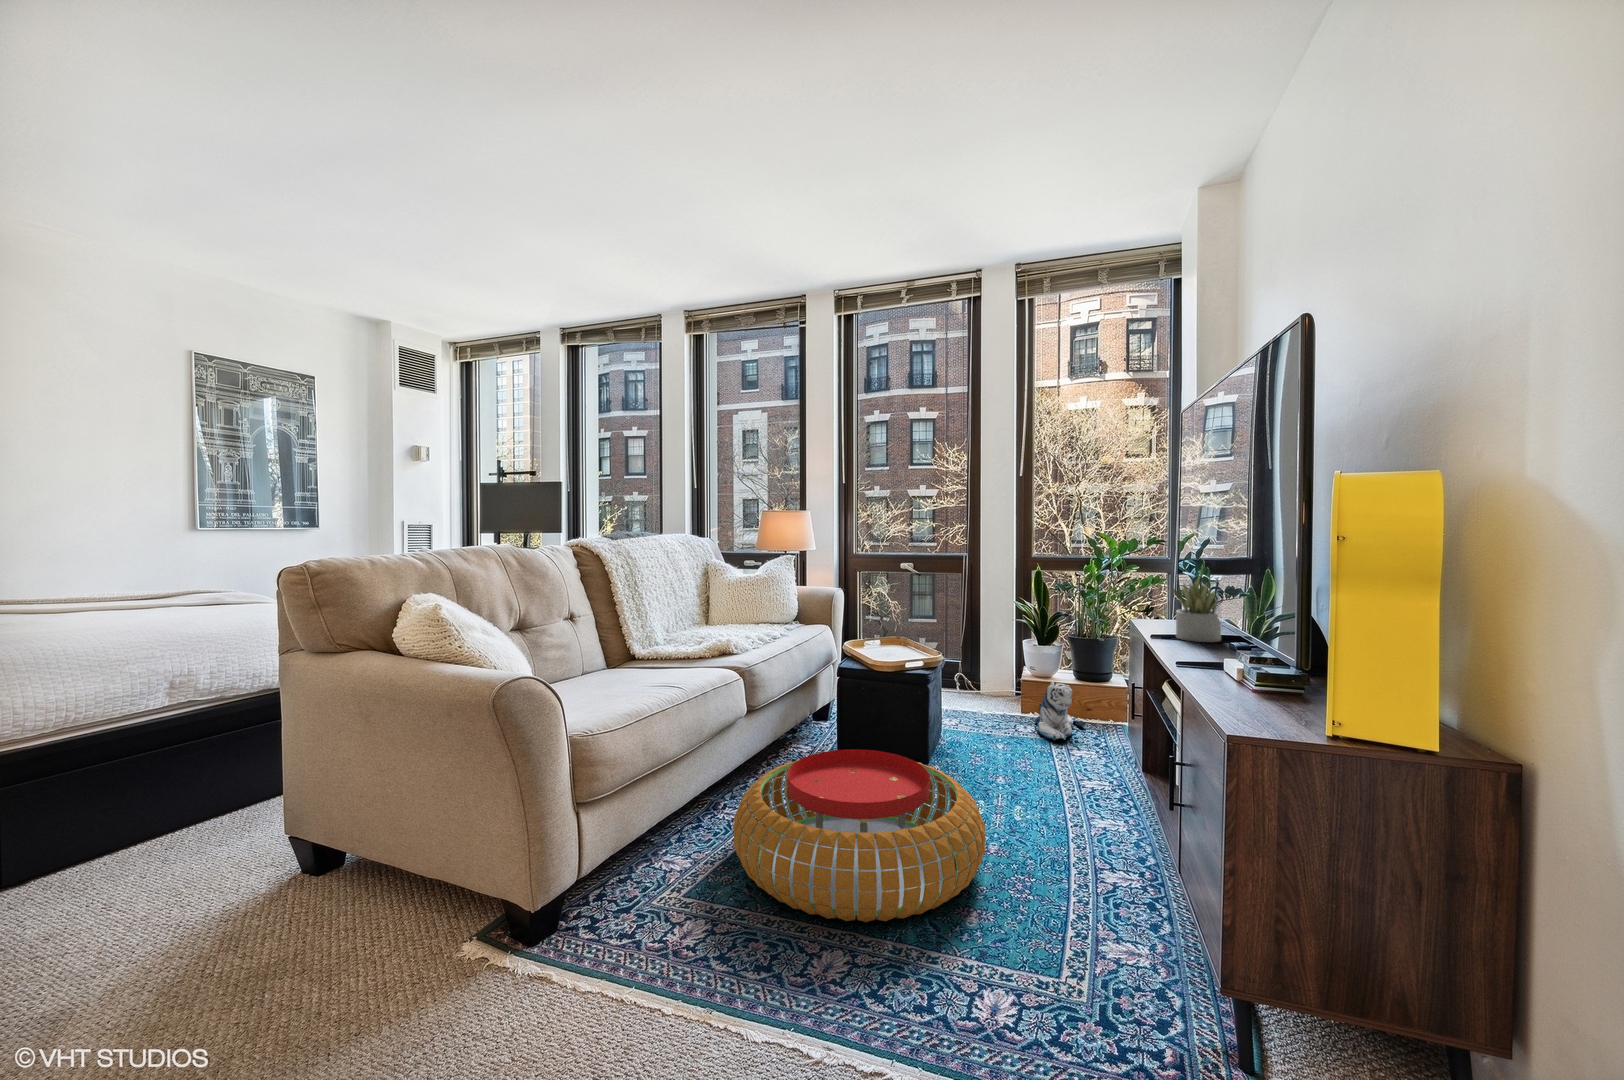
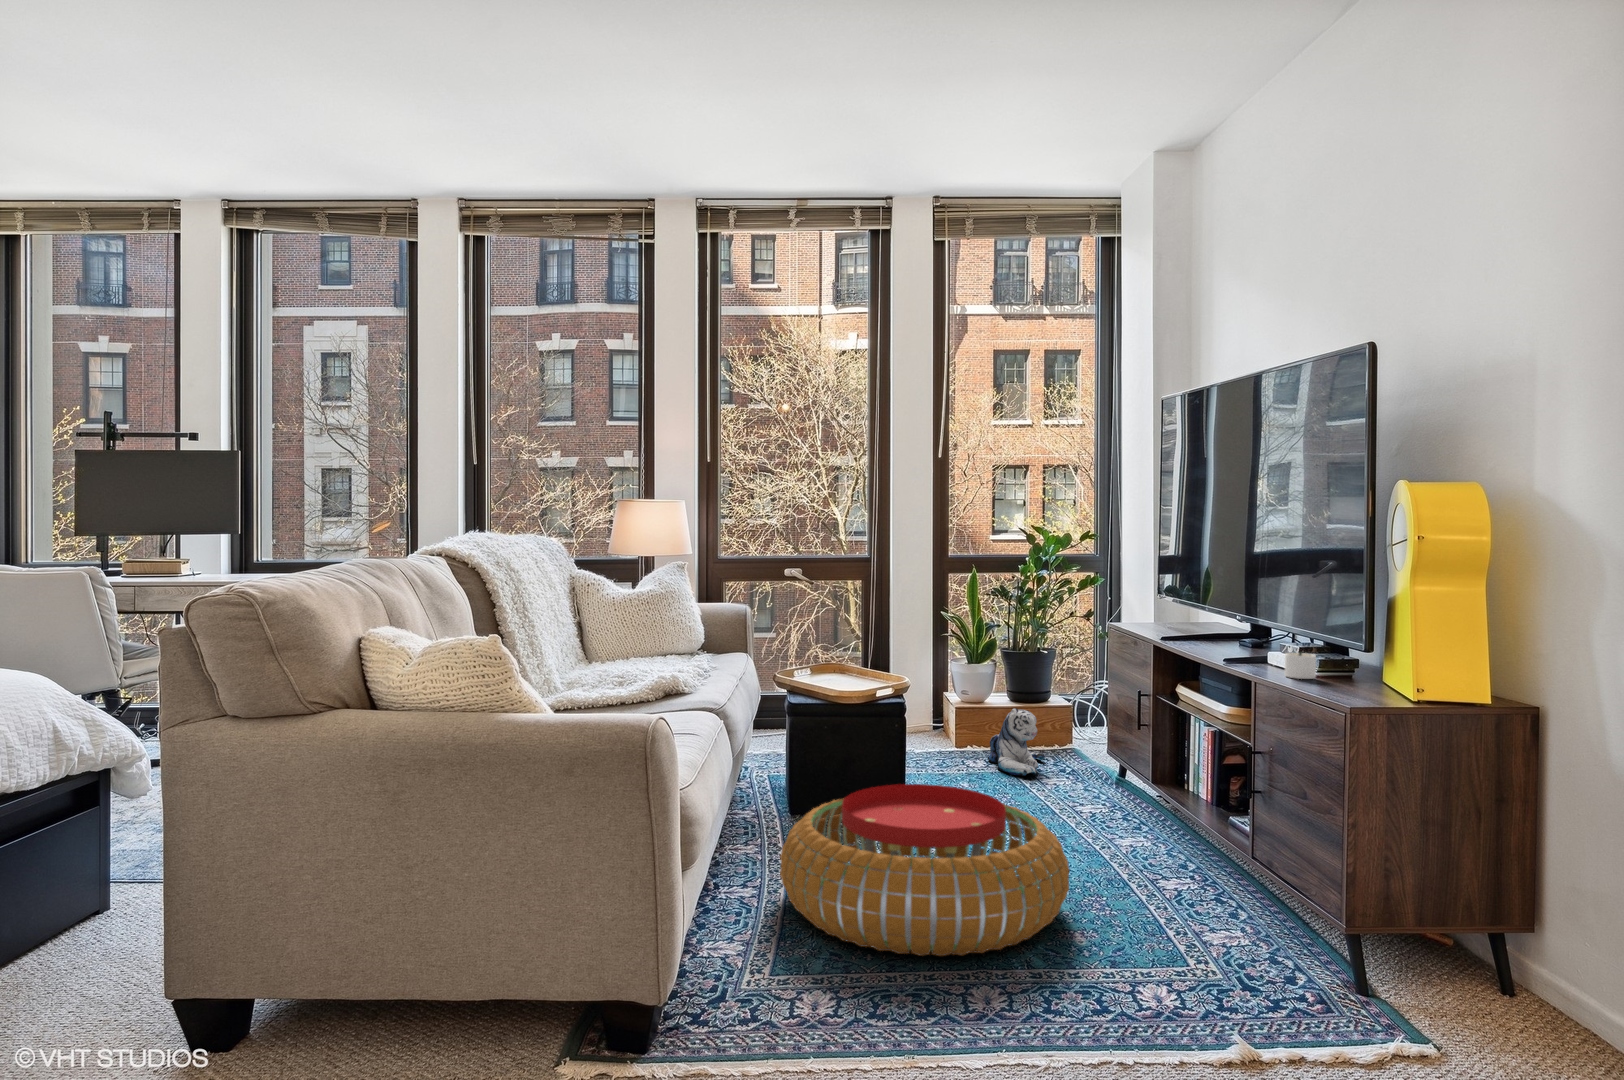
succulent plant: present [1172,577,1221,642] -> none [1186,576,1240,644]
candle: none [1206,662,1255,696] -> present [1285,652,1316,679]

